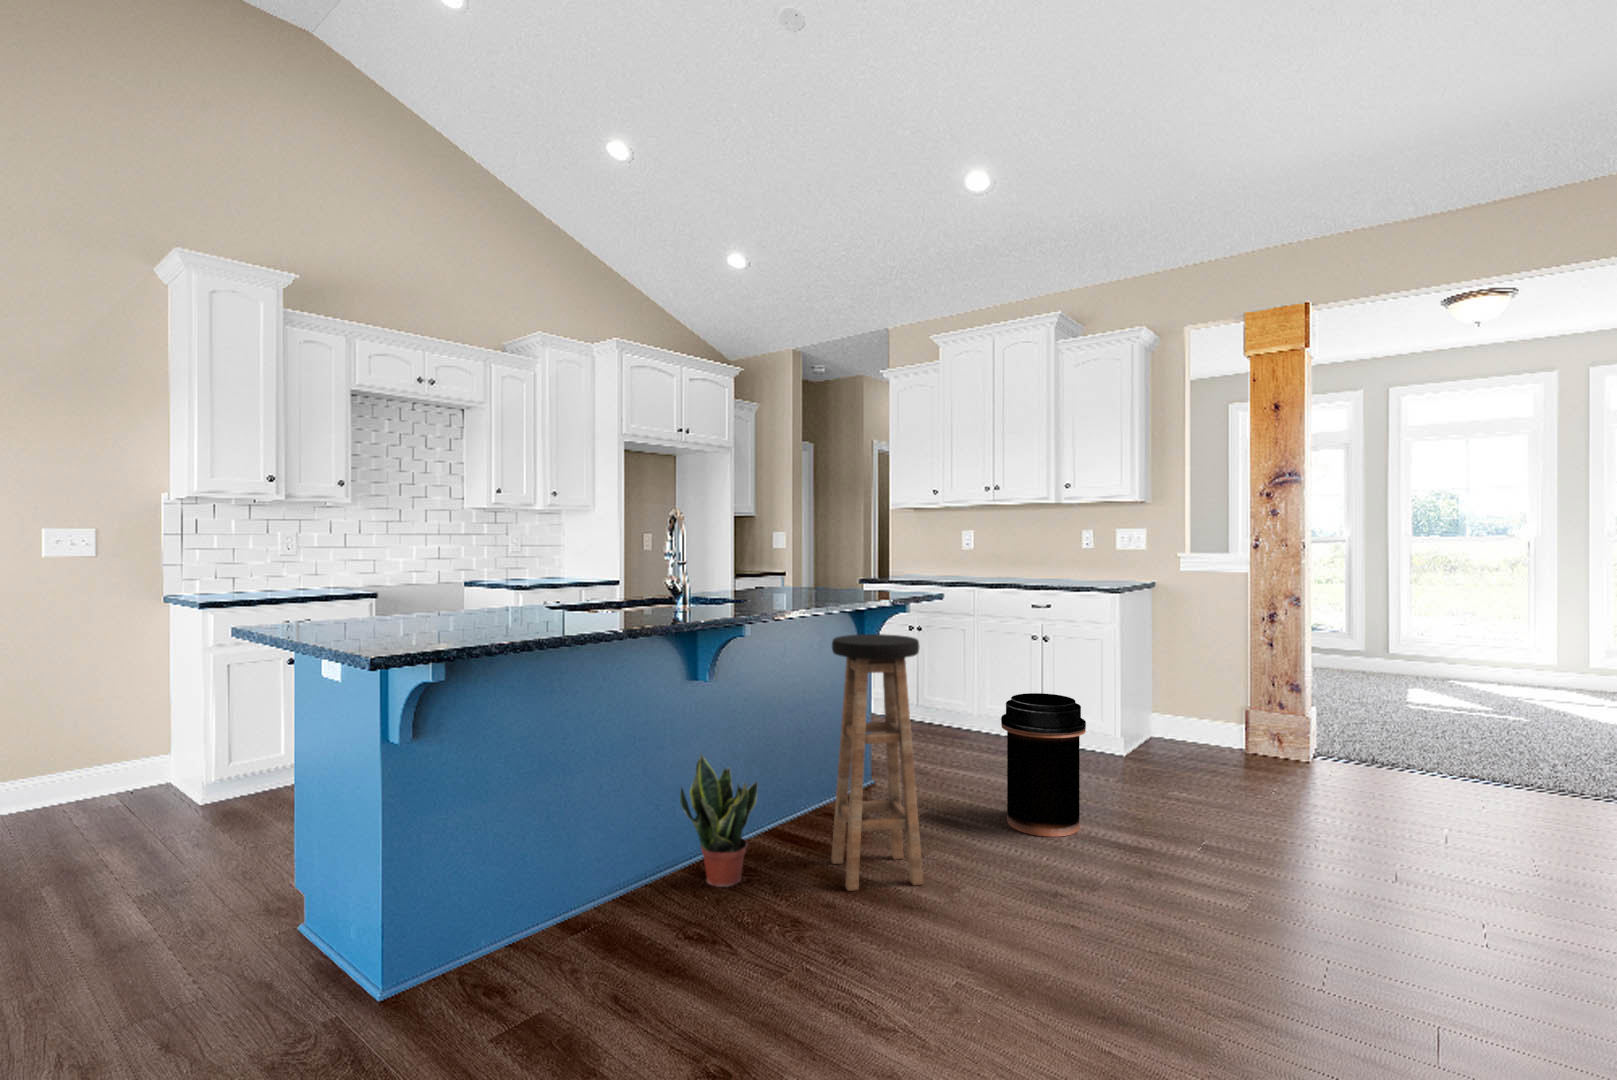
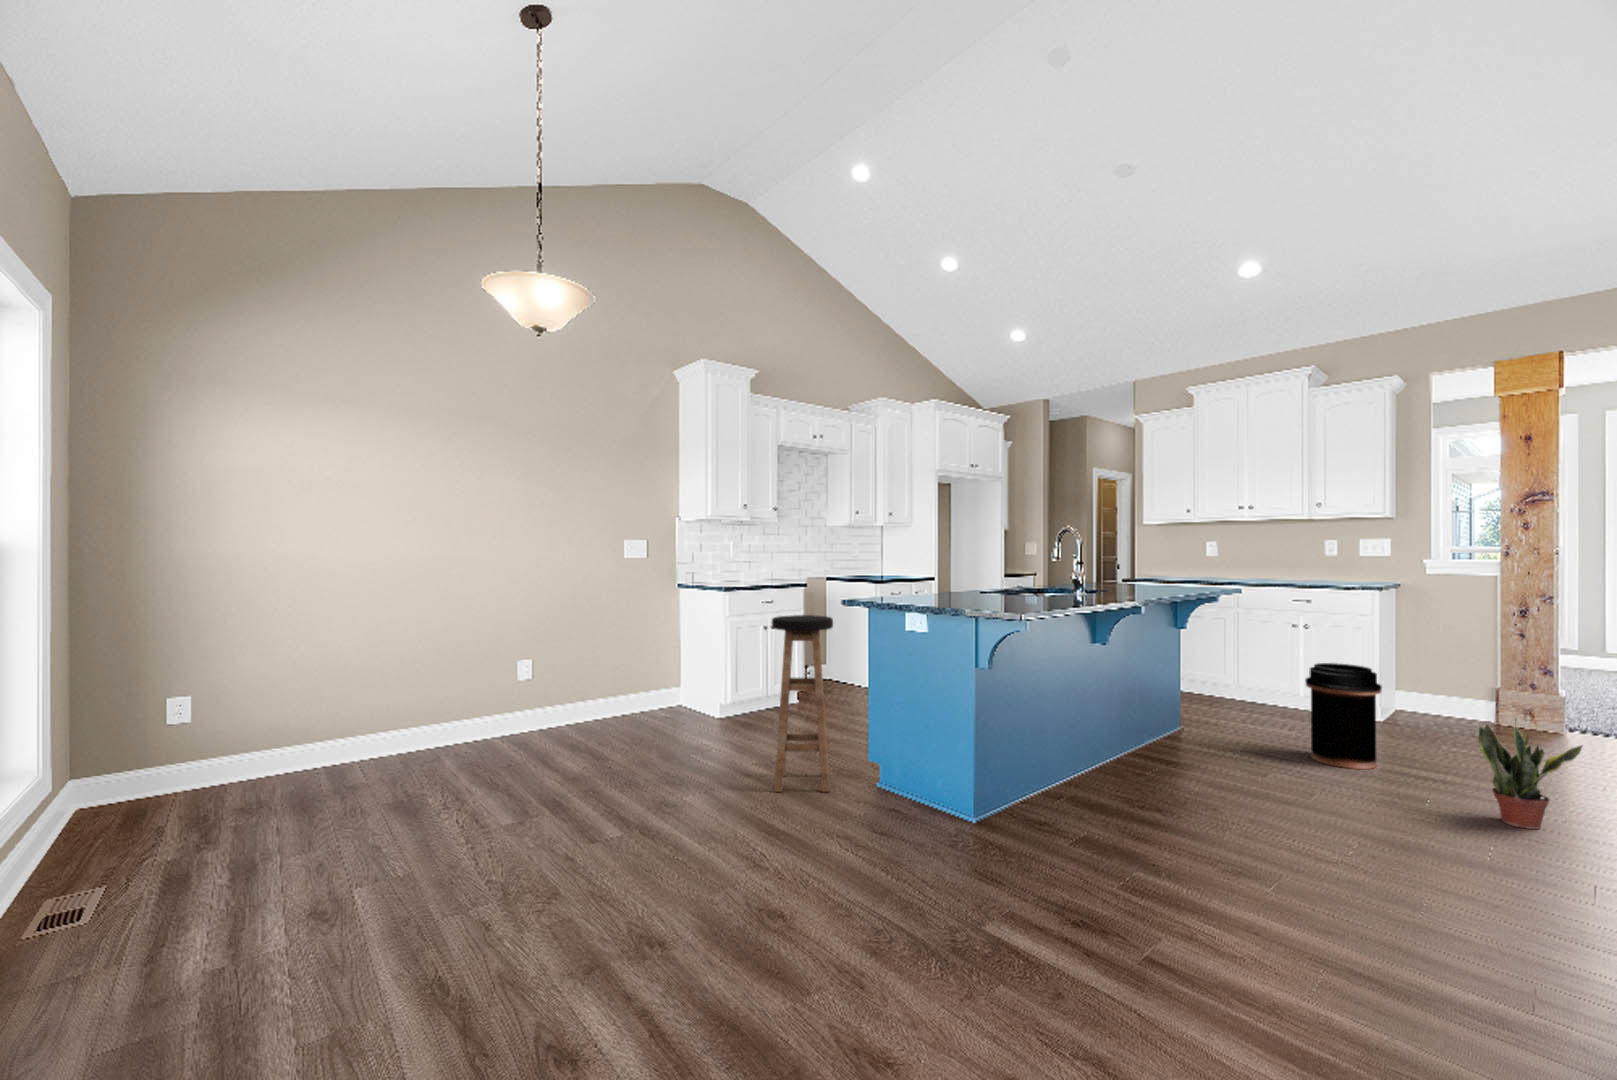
bar stool: present [831,634,923,891] -> present [772,615,833,792]
potted plant: present [680,755,758,887] -> present [1478,720,1582,829]

